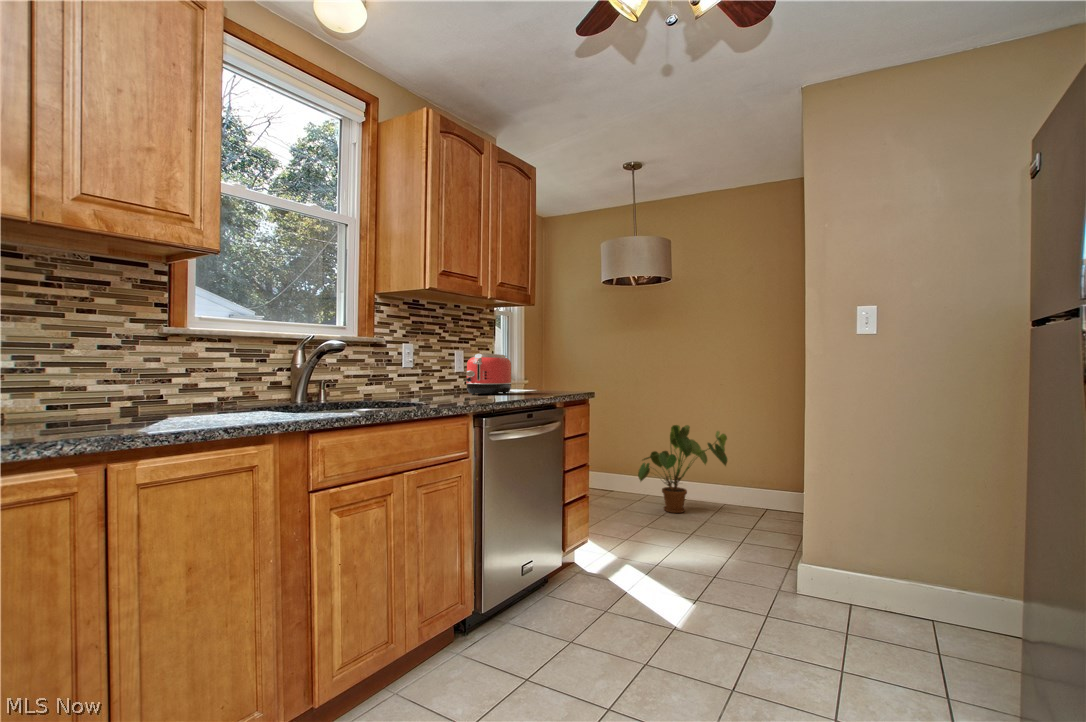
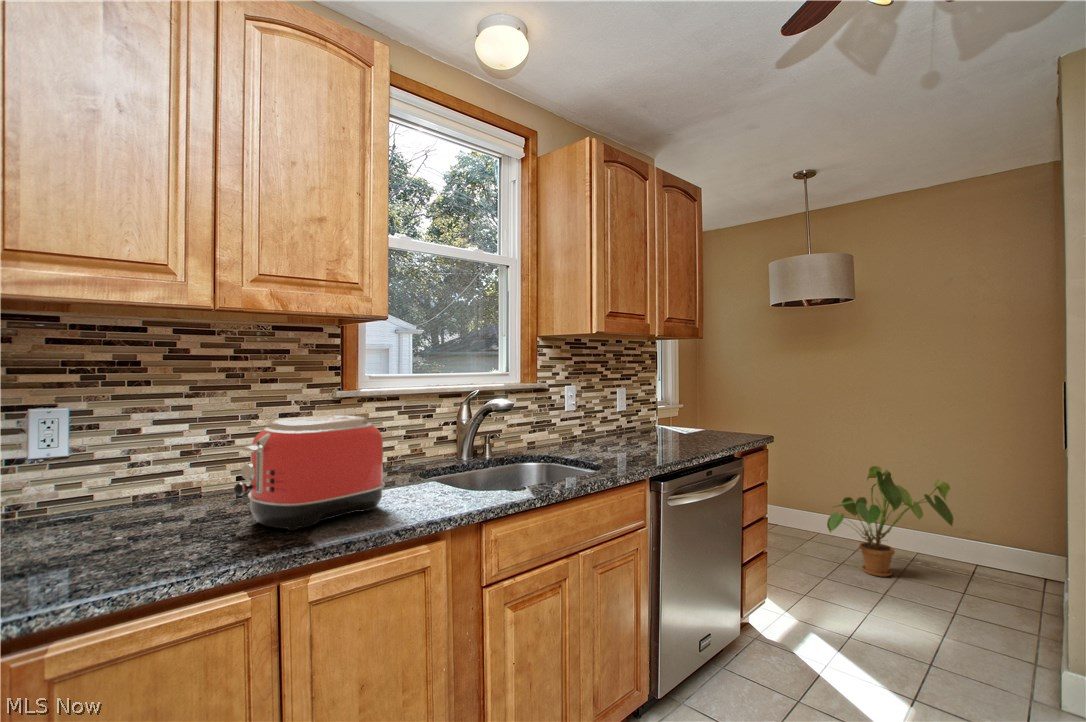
toaster: present [466,354,512,395] -> present [234,415,385,530]

